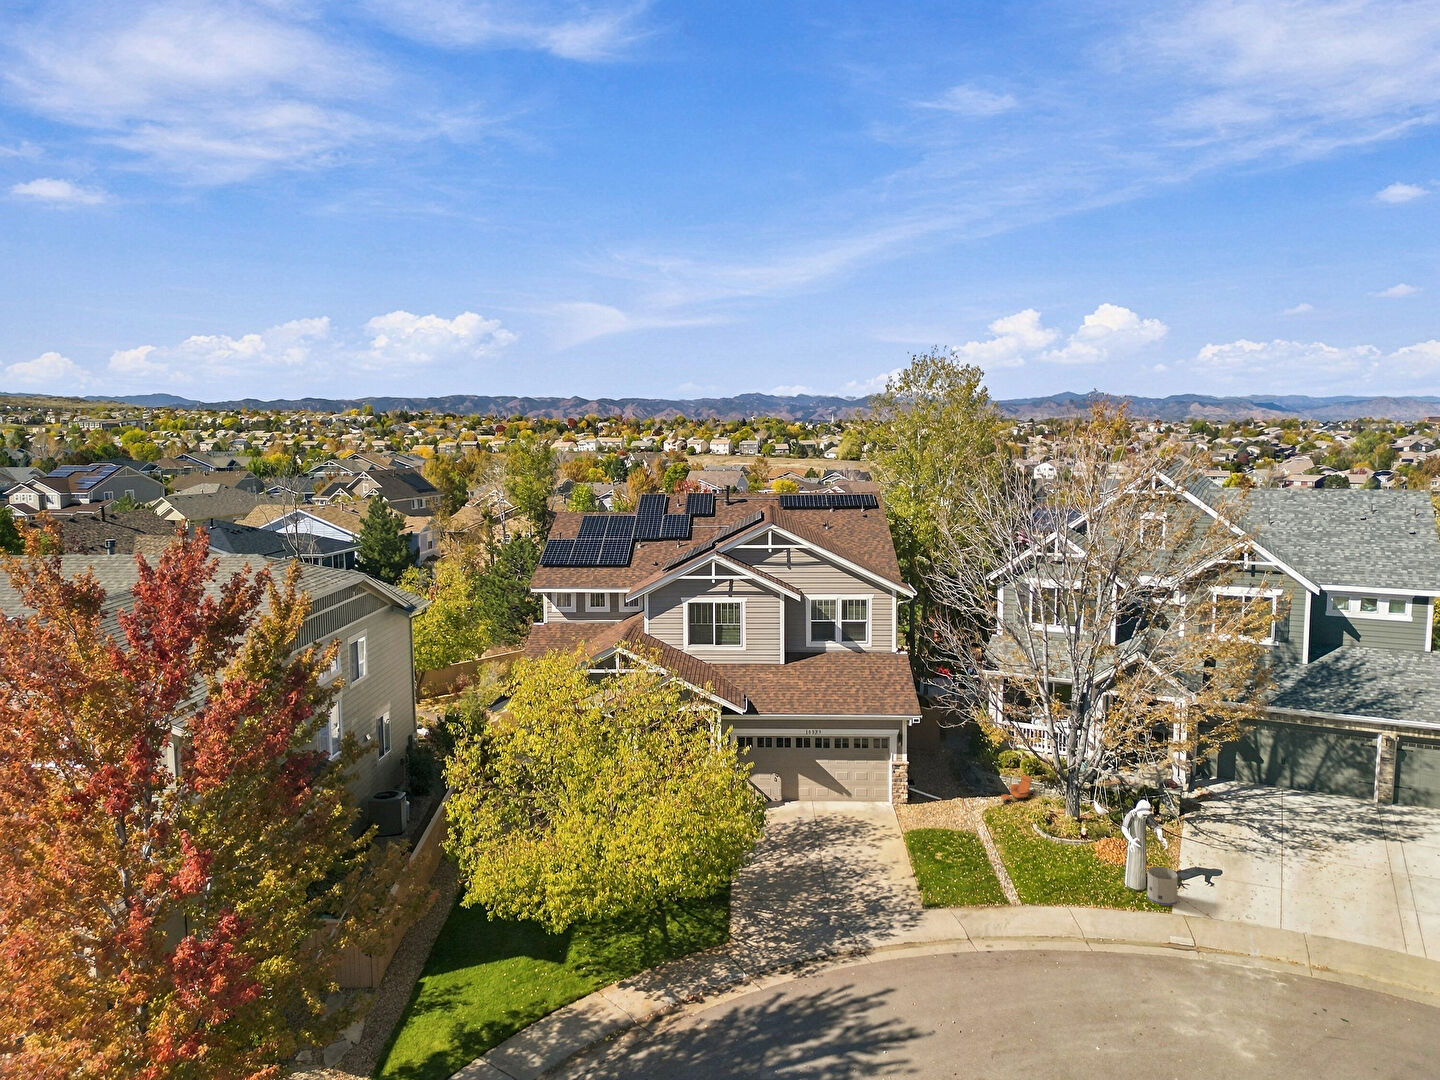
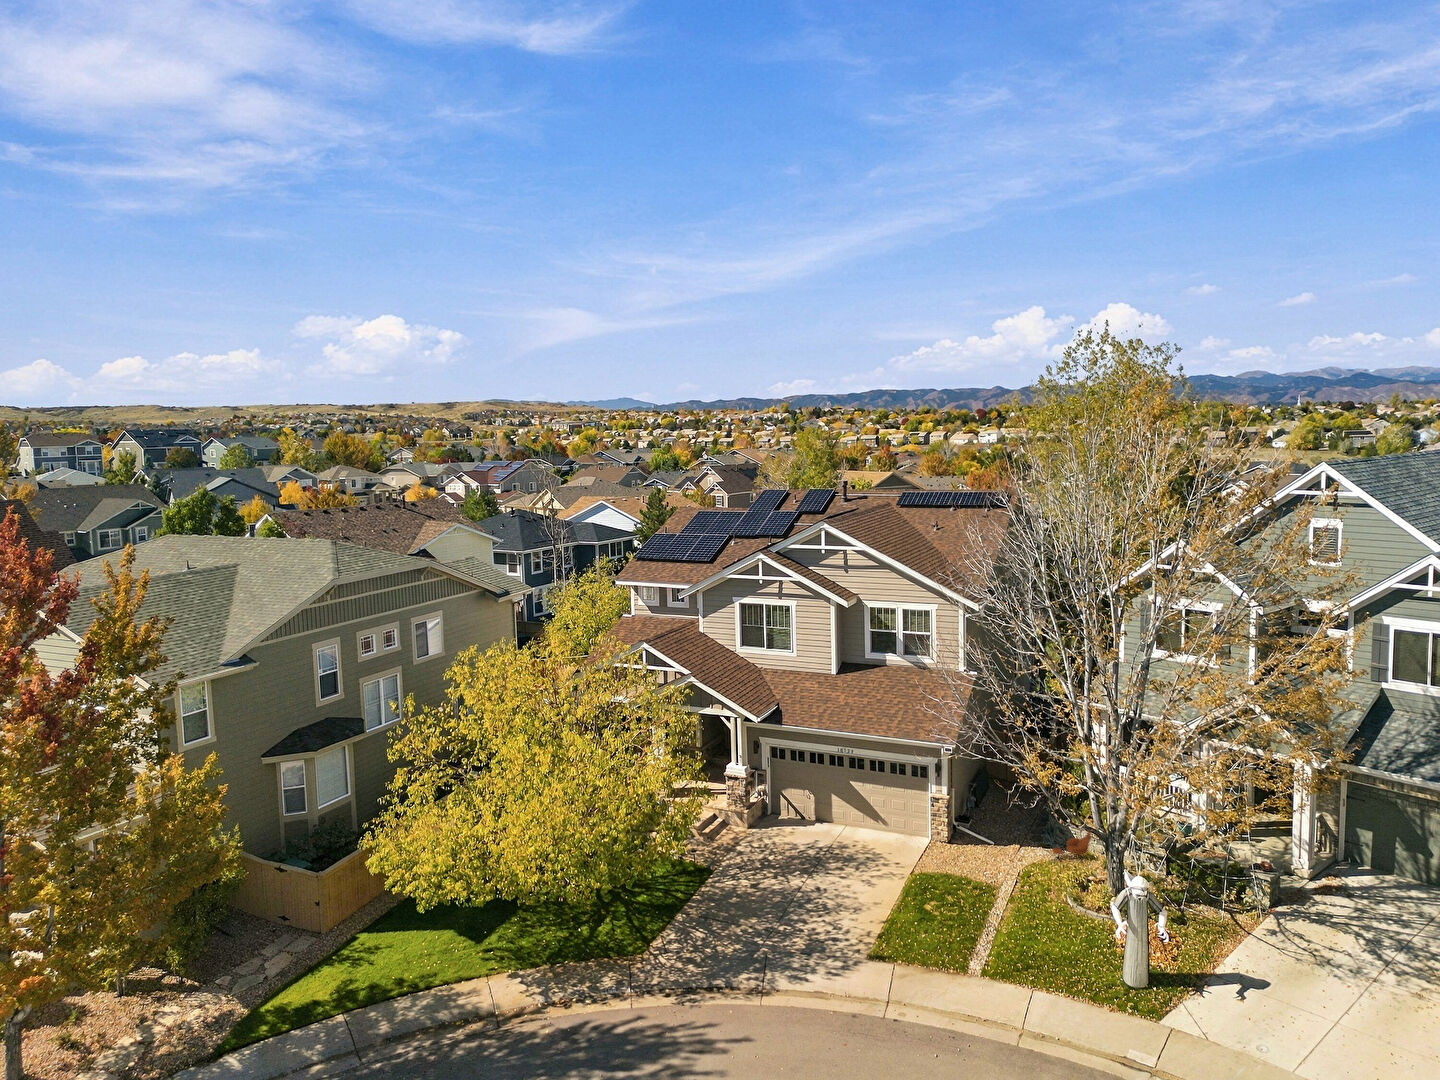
trash can: present [1147,867,1178,906] -> none [1136,963,1174,1014]

